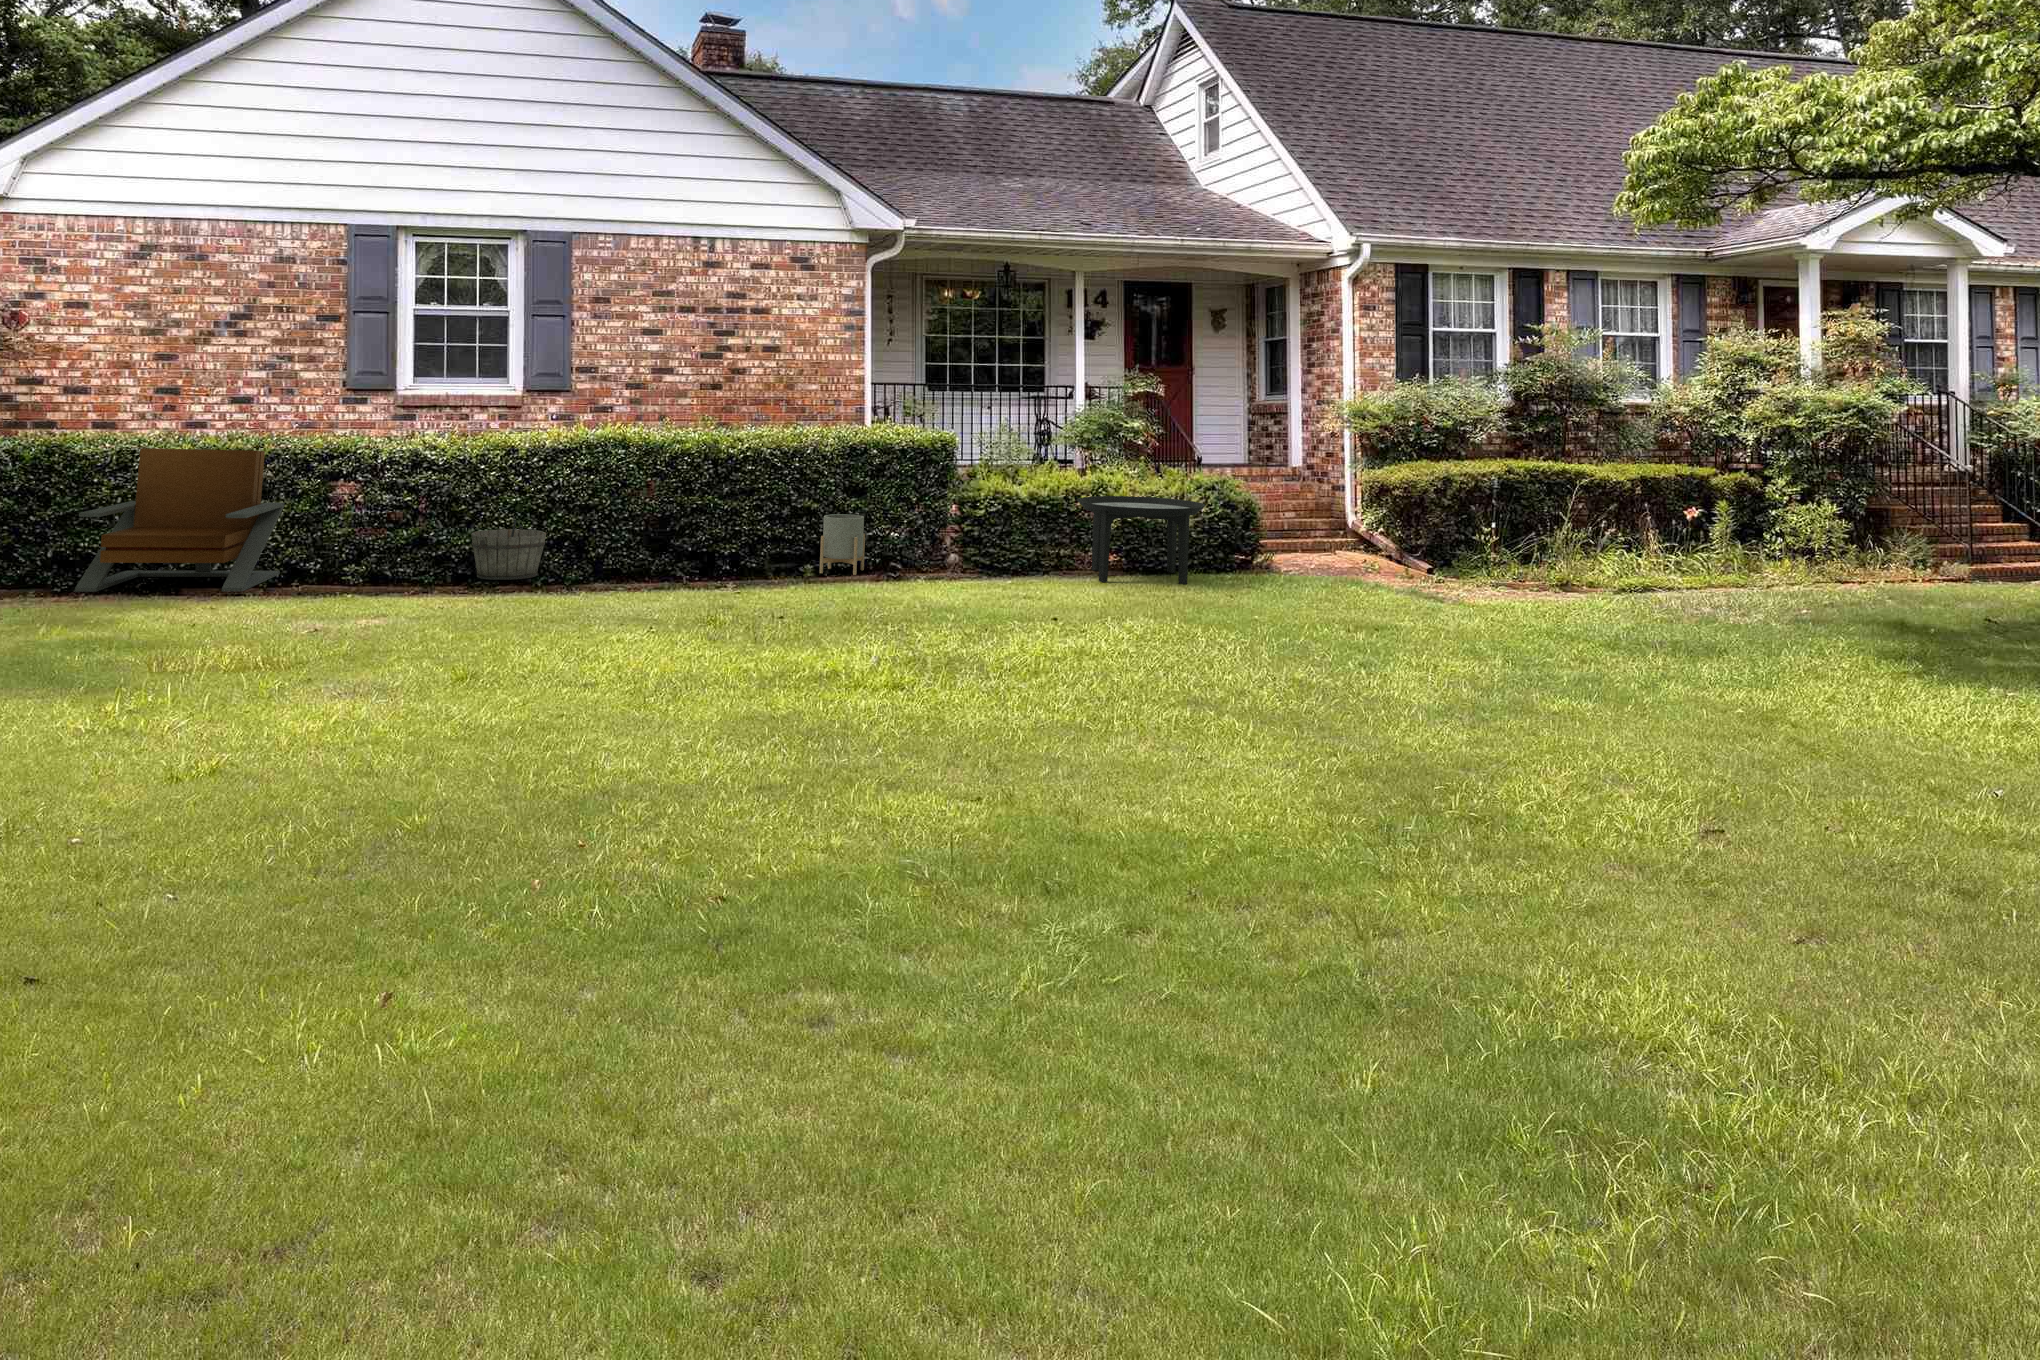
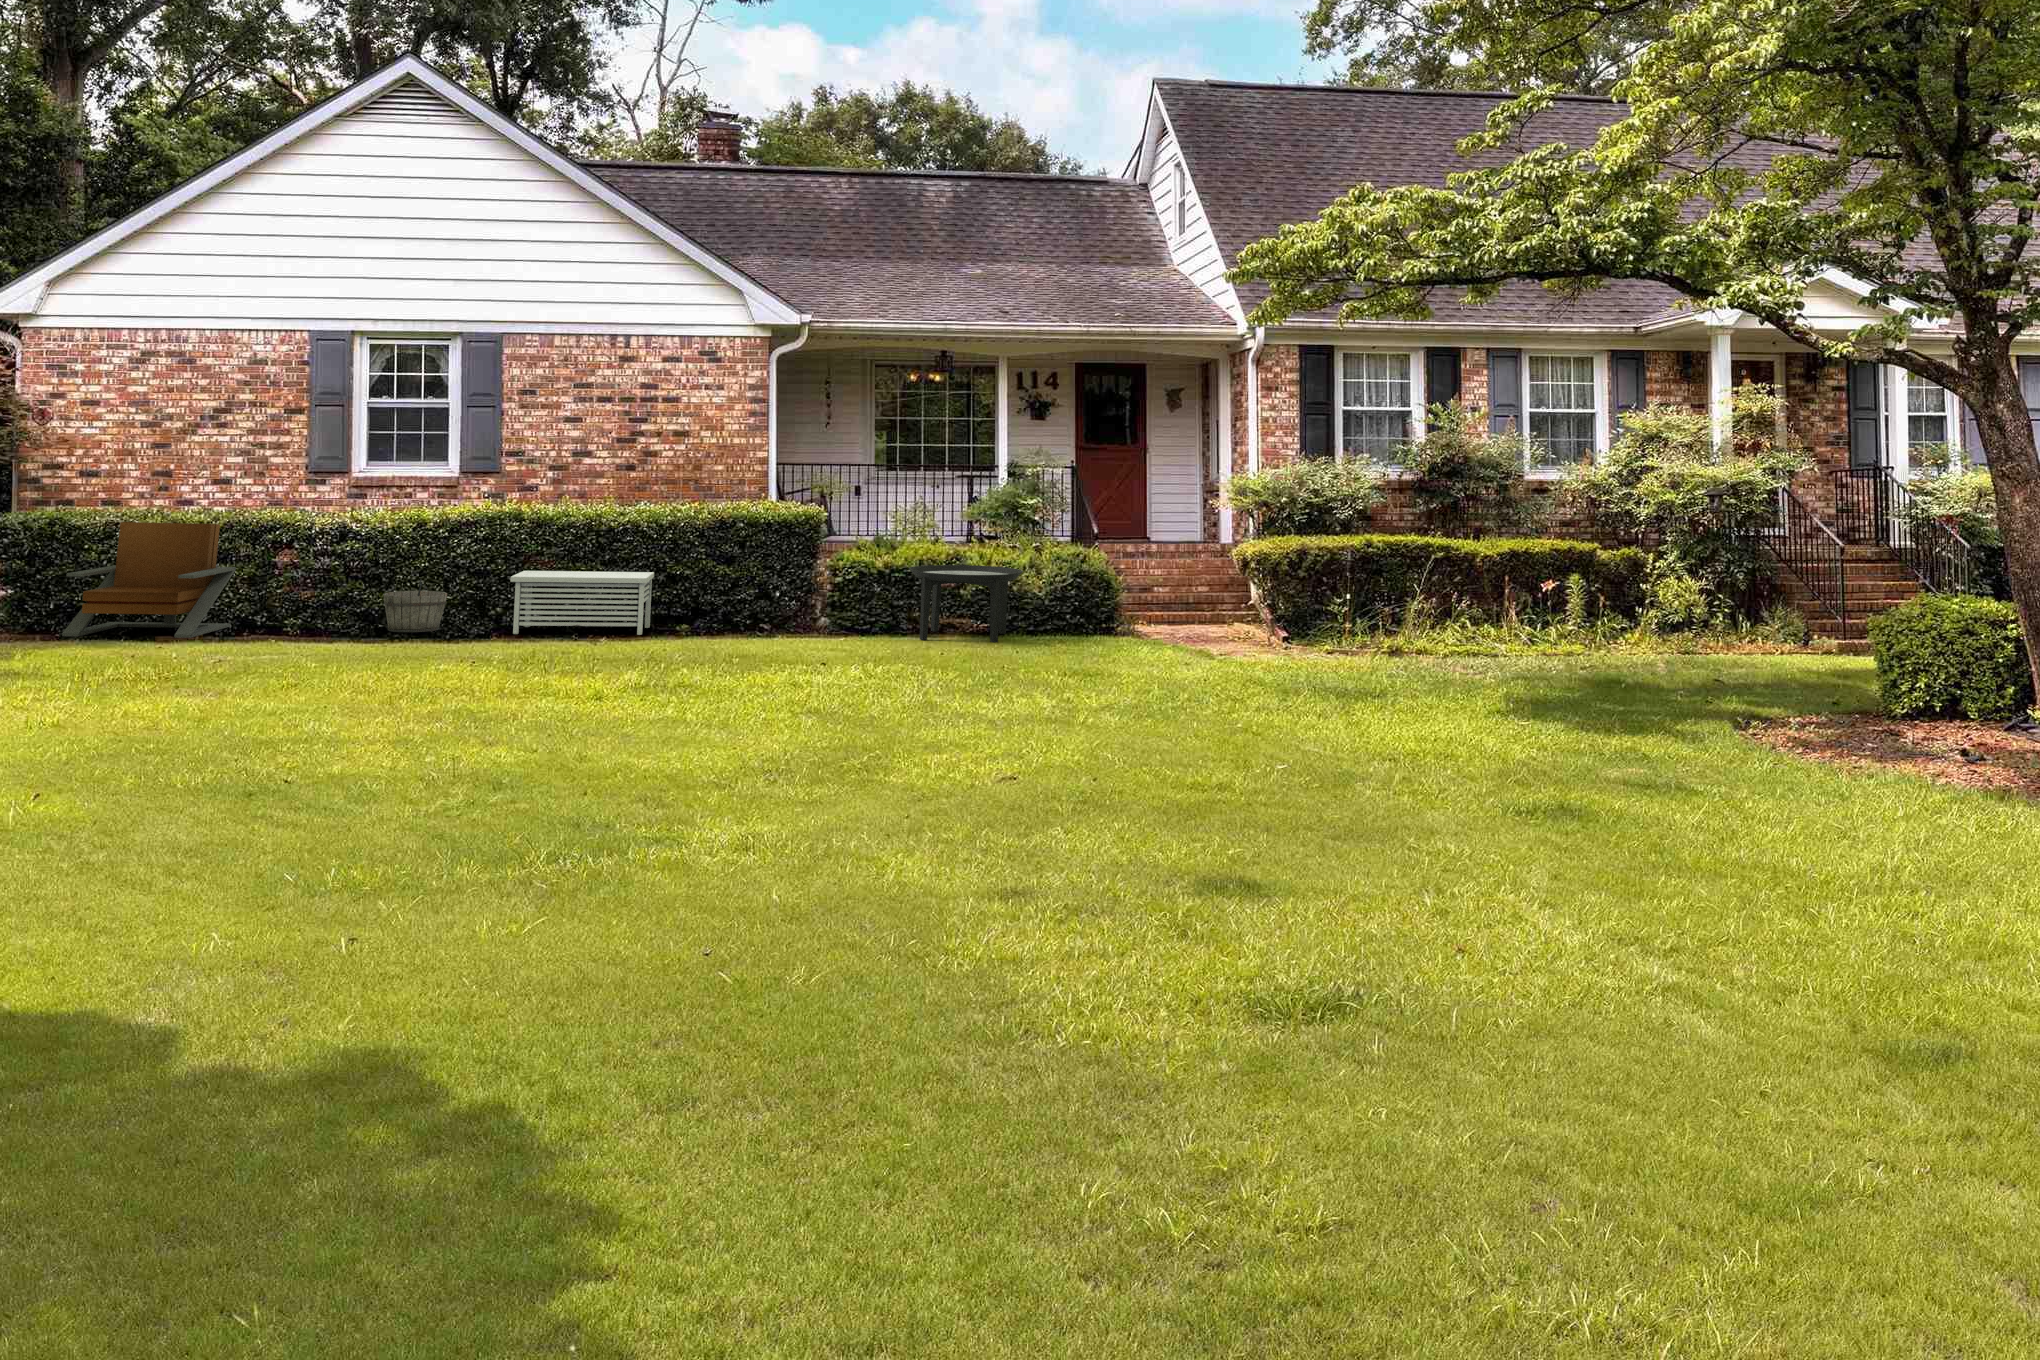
storage bench: none [629,505,787,580] -> present [510,571,654,635]
planter: present [820,514,865,575] -> none [682,580,727,632]

